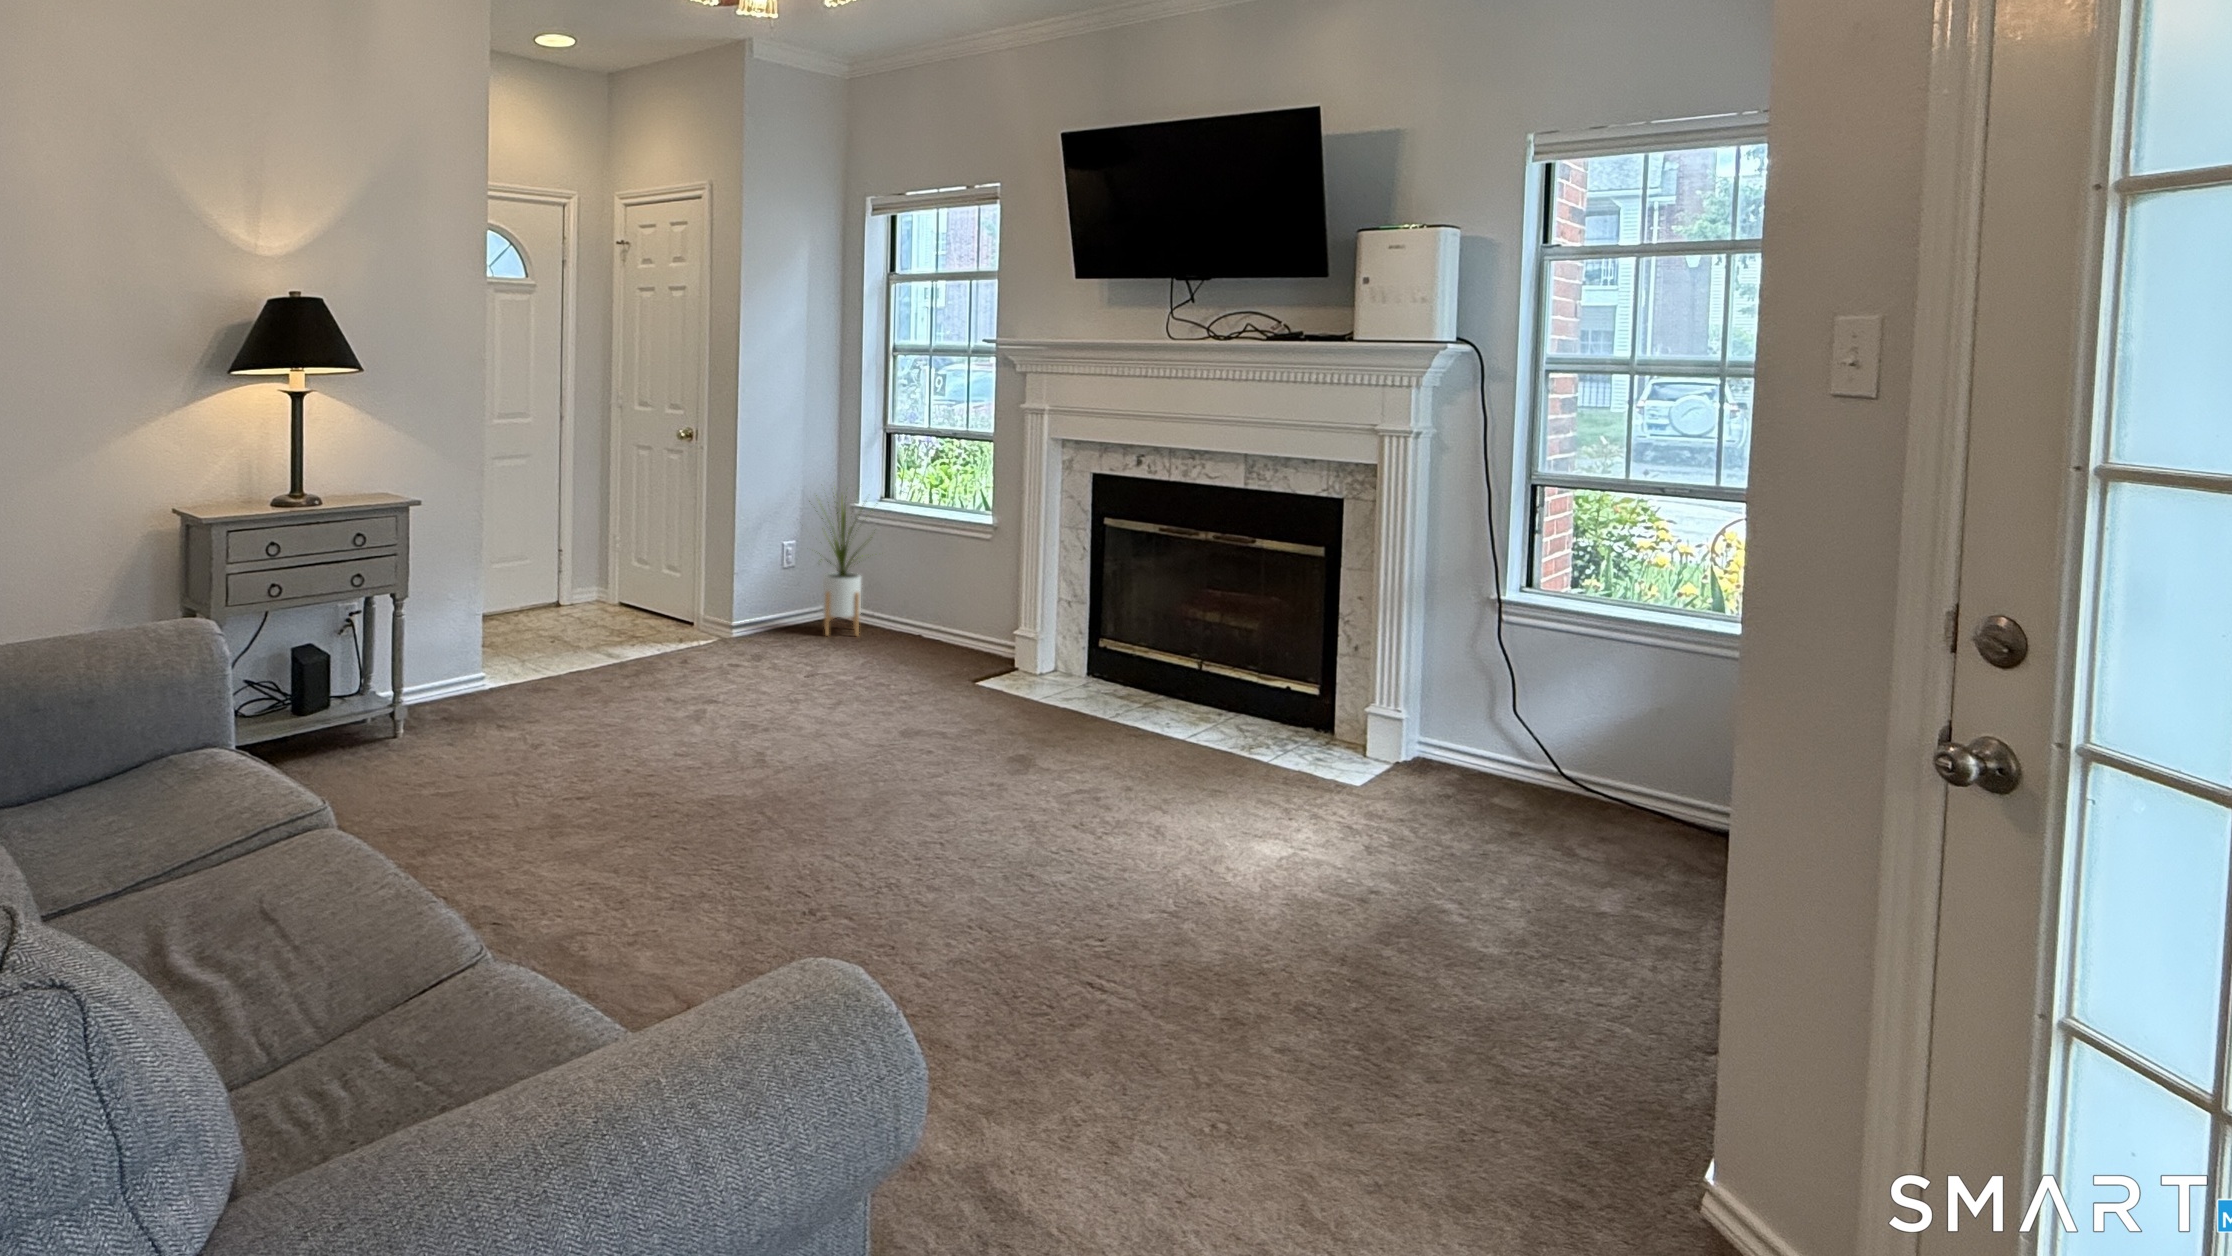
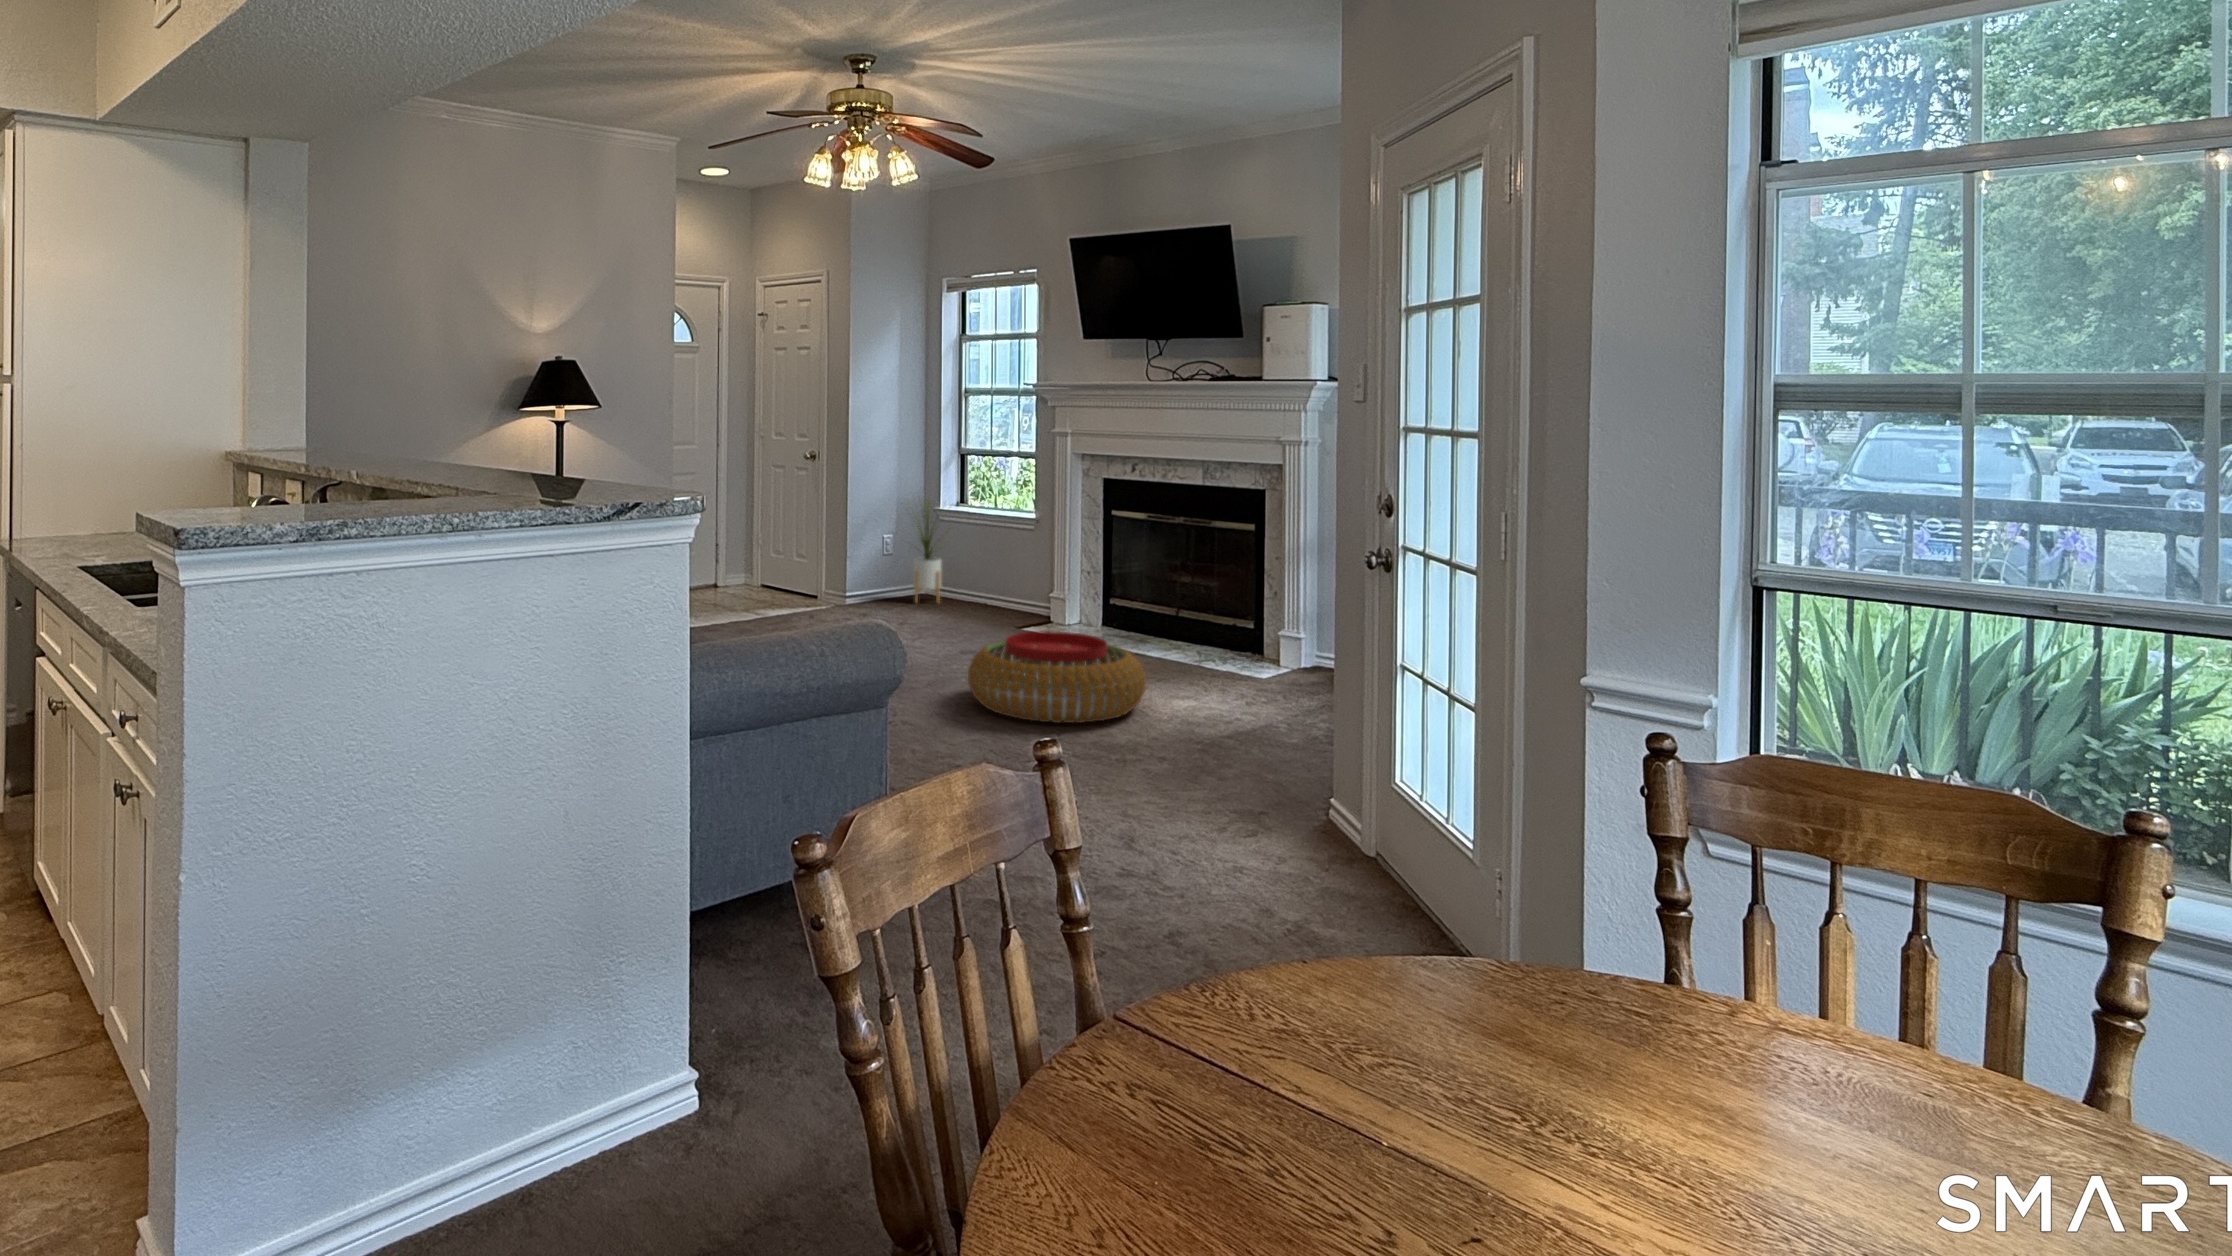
pouf: none [930,729,1217,902] -> present [968,631,1146,723]

